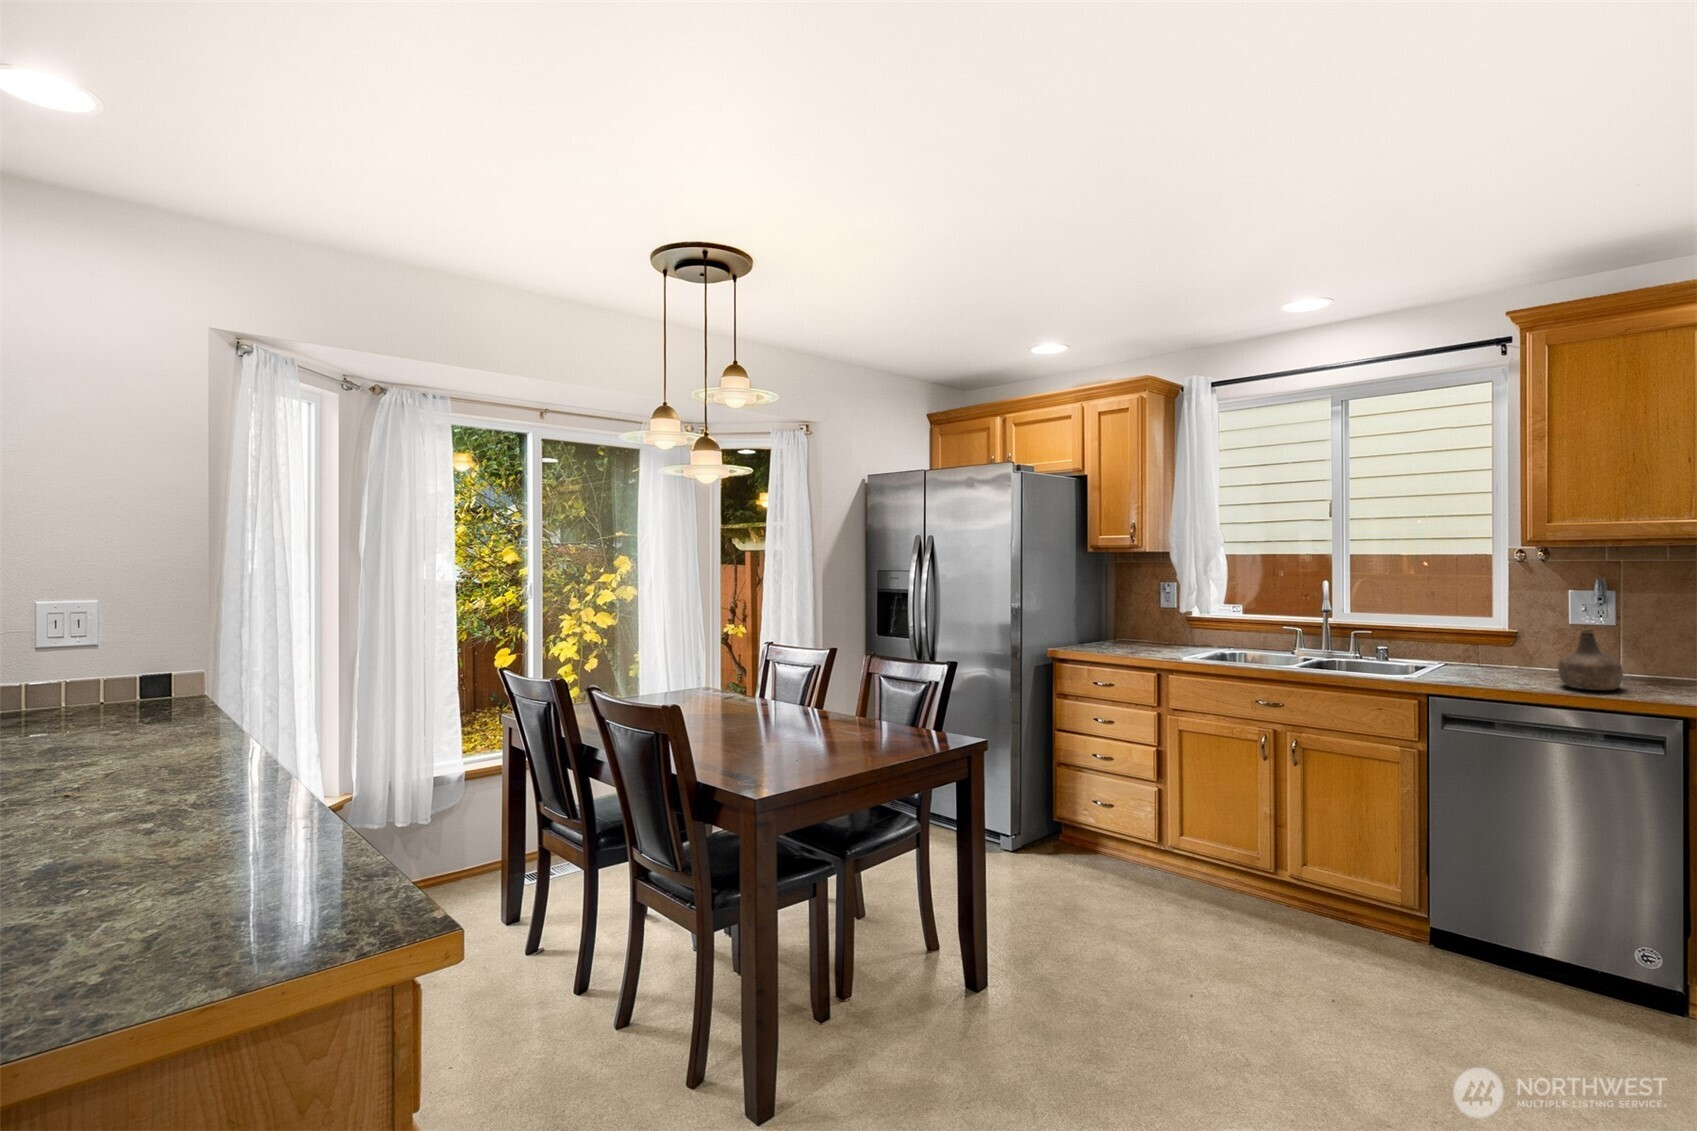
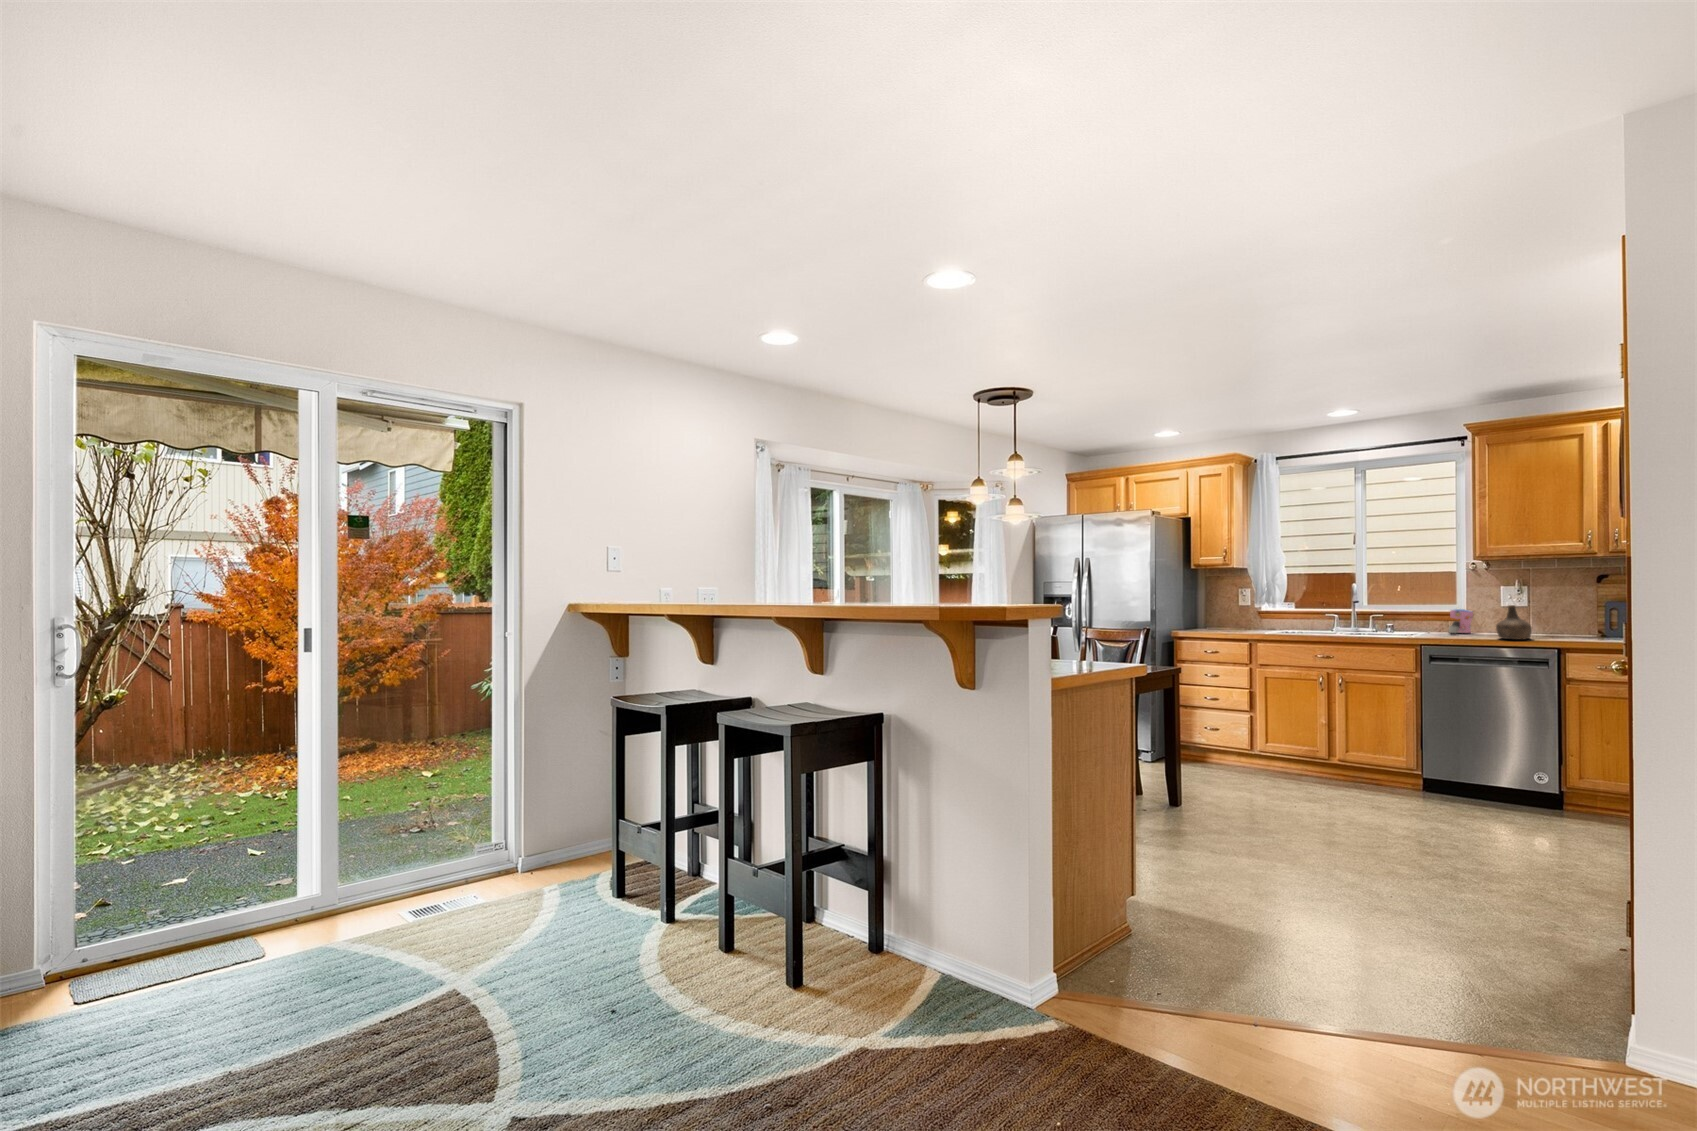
coffee maker: none [1474,627,1518,669] -> present [1449,609,1473,633]

